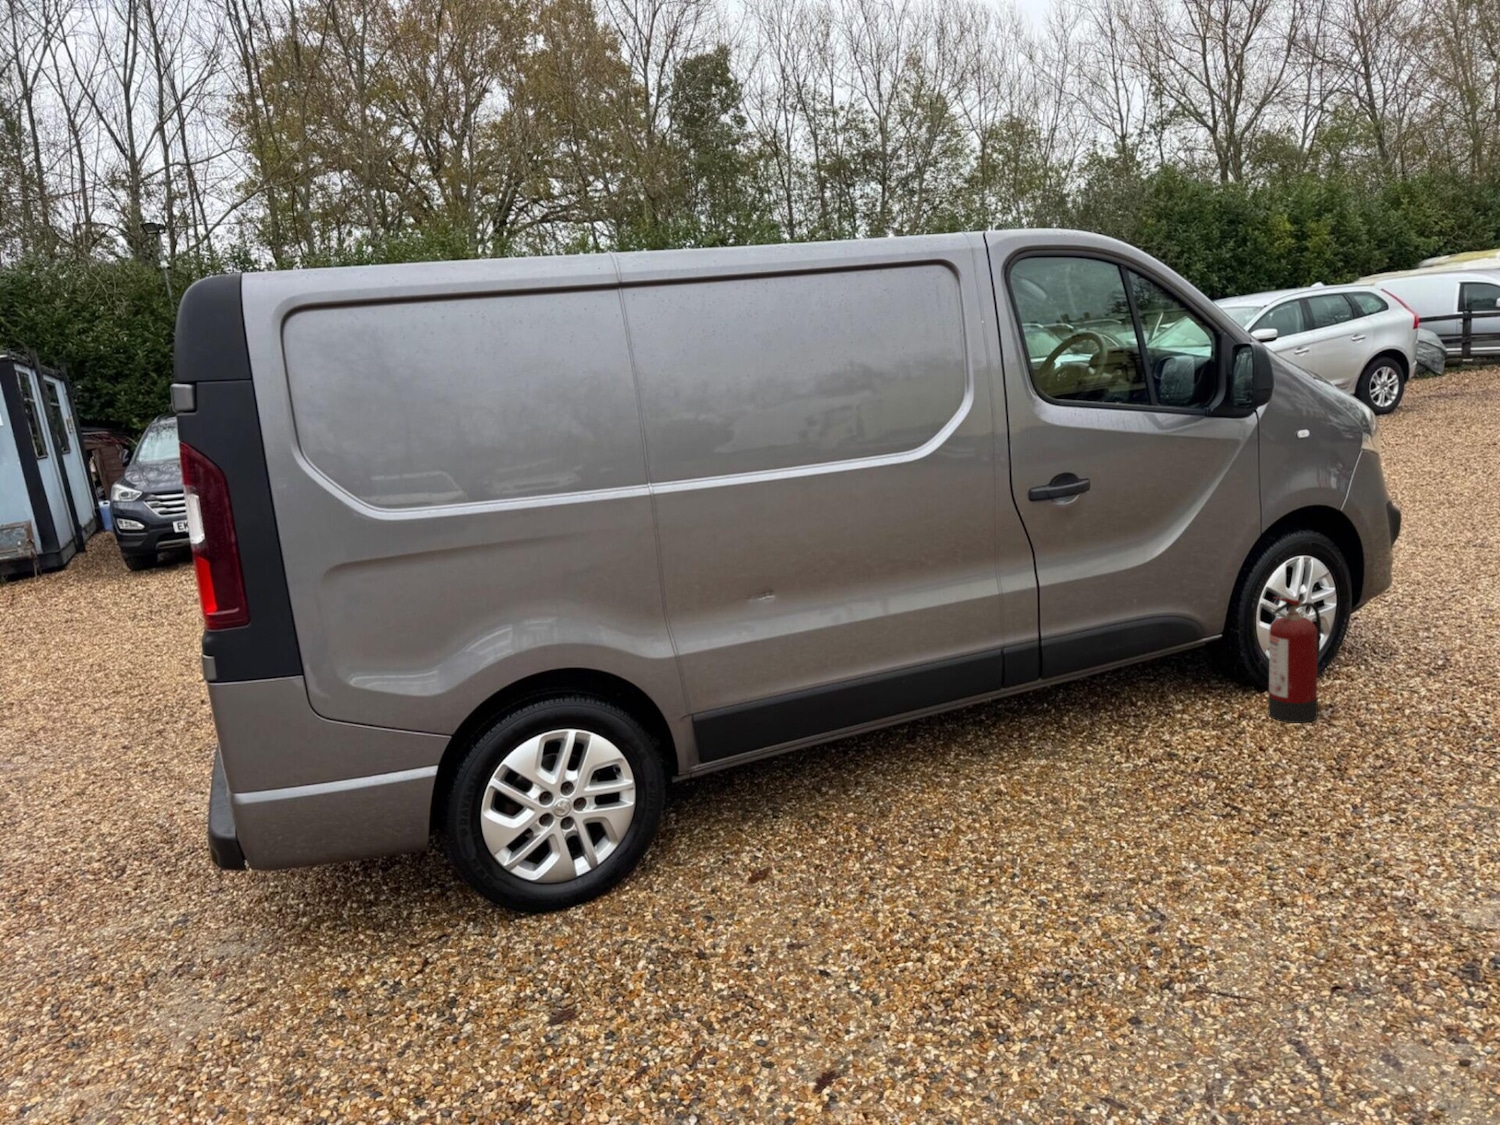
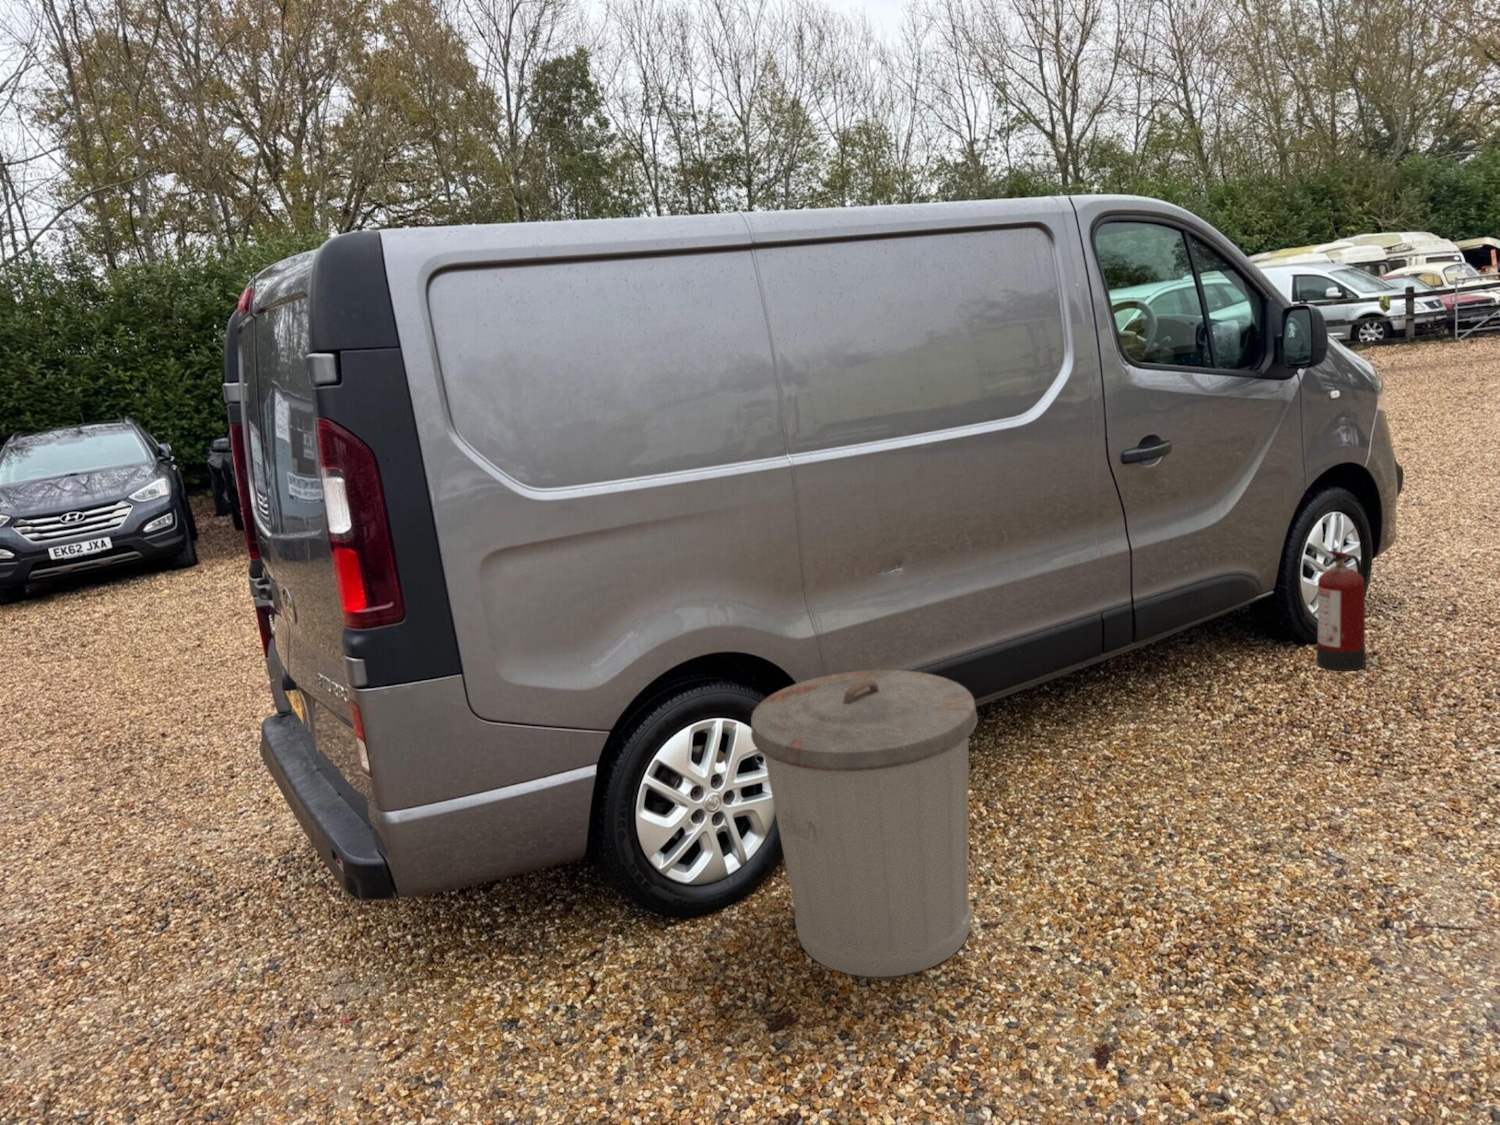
trash can: none [570,694,783,986] -> present [751,670,978,977]

